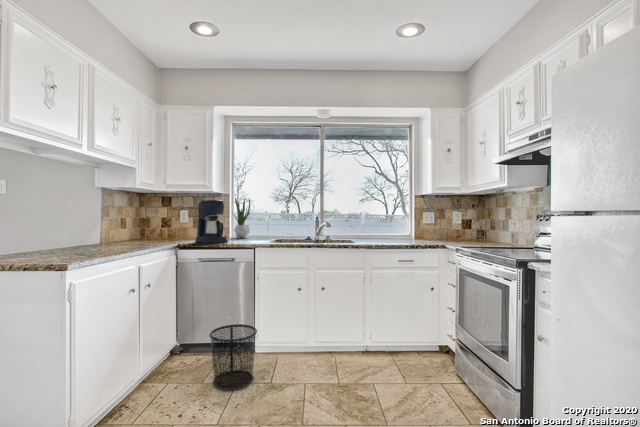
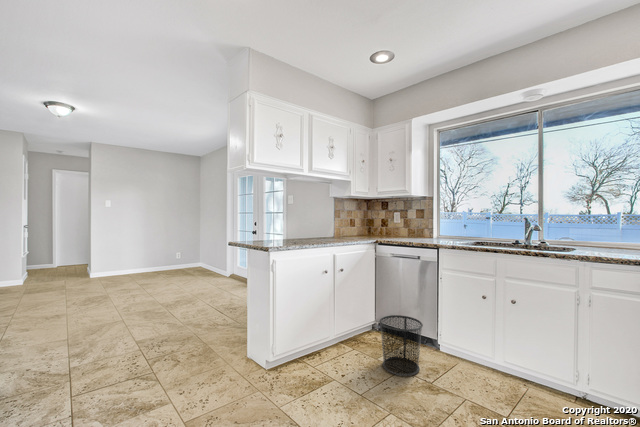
potted plant: present [234,198,250,238] -> none [436,199,456,239]
coffee maker: present [195,200,228,243] -> none [391,203,418,241]

